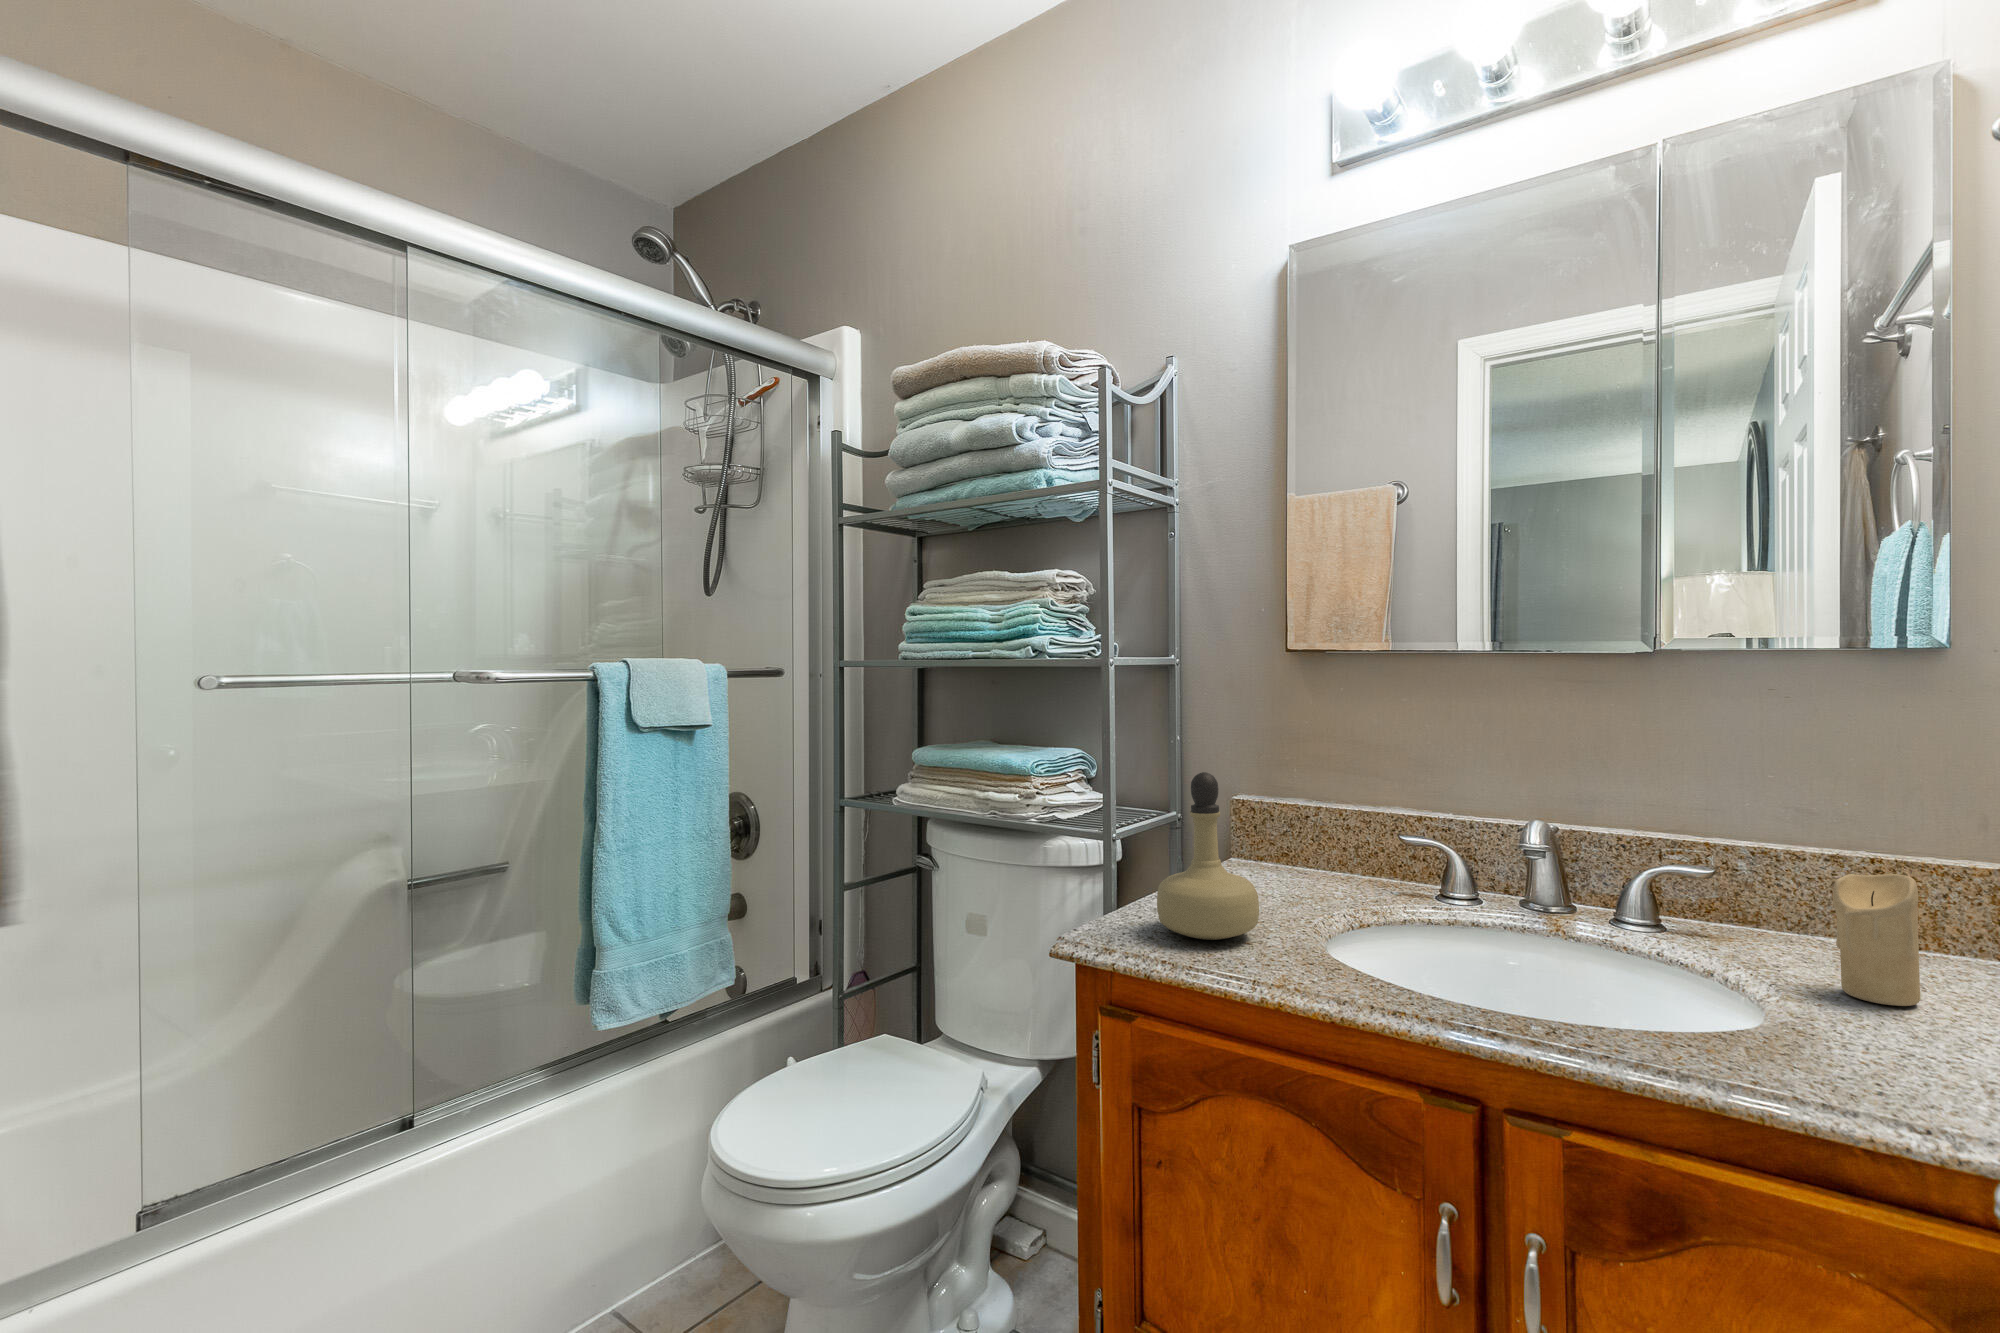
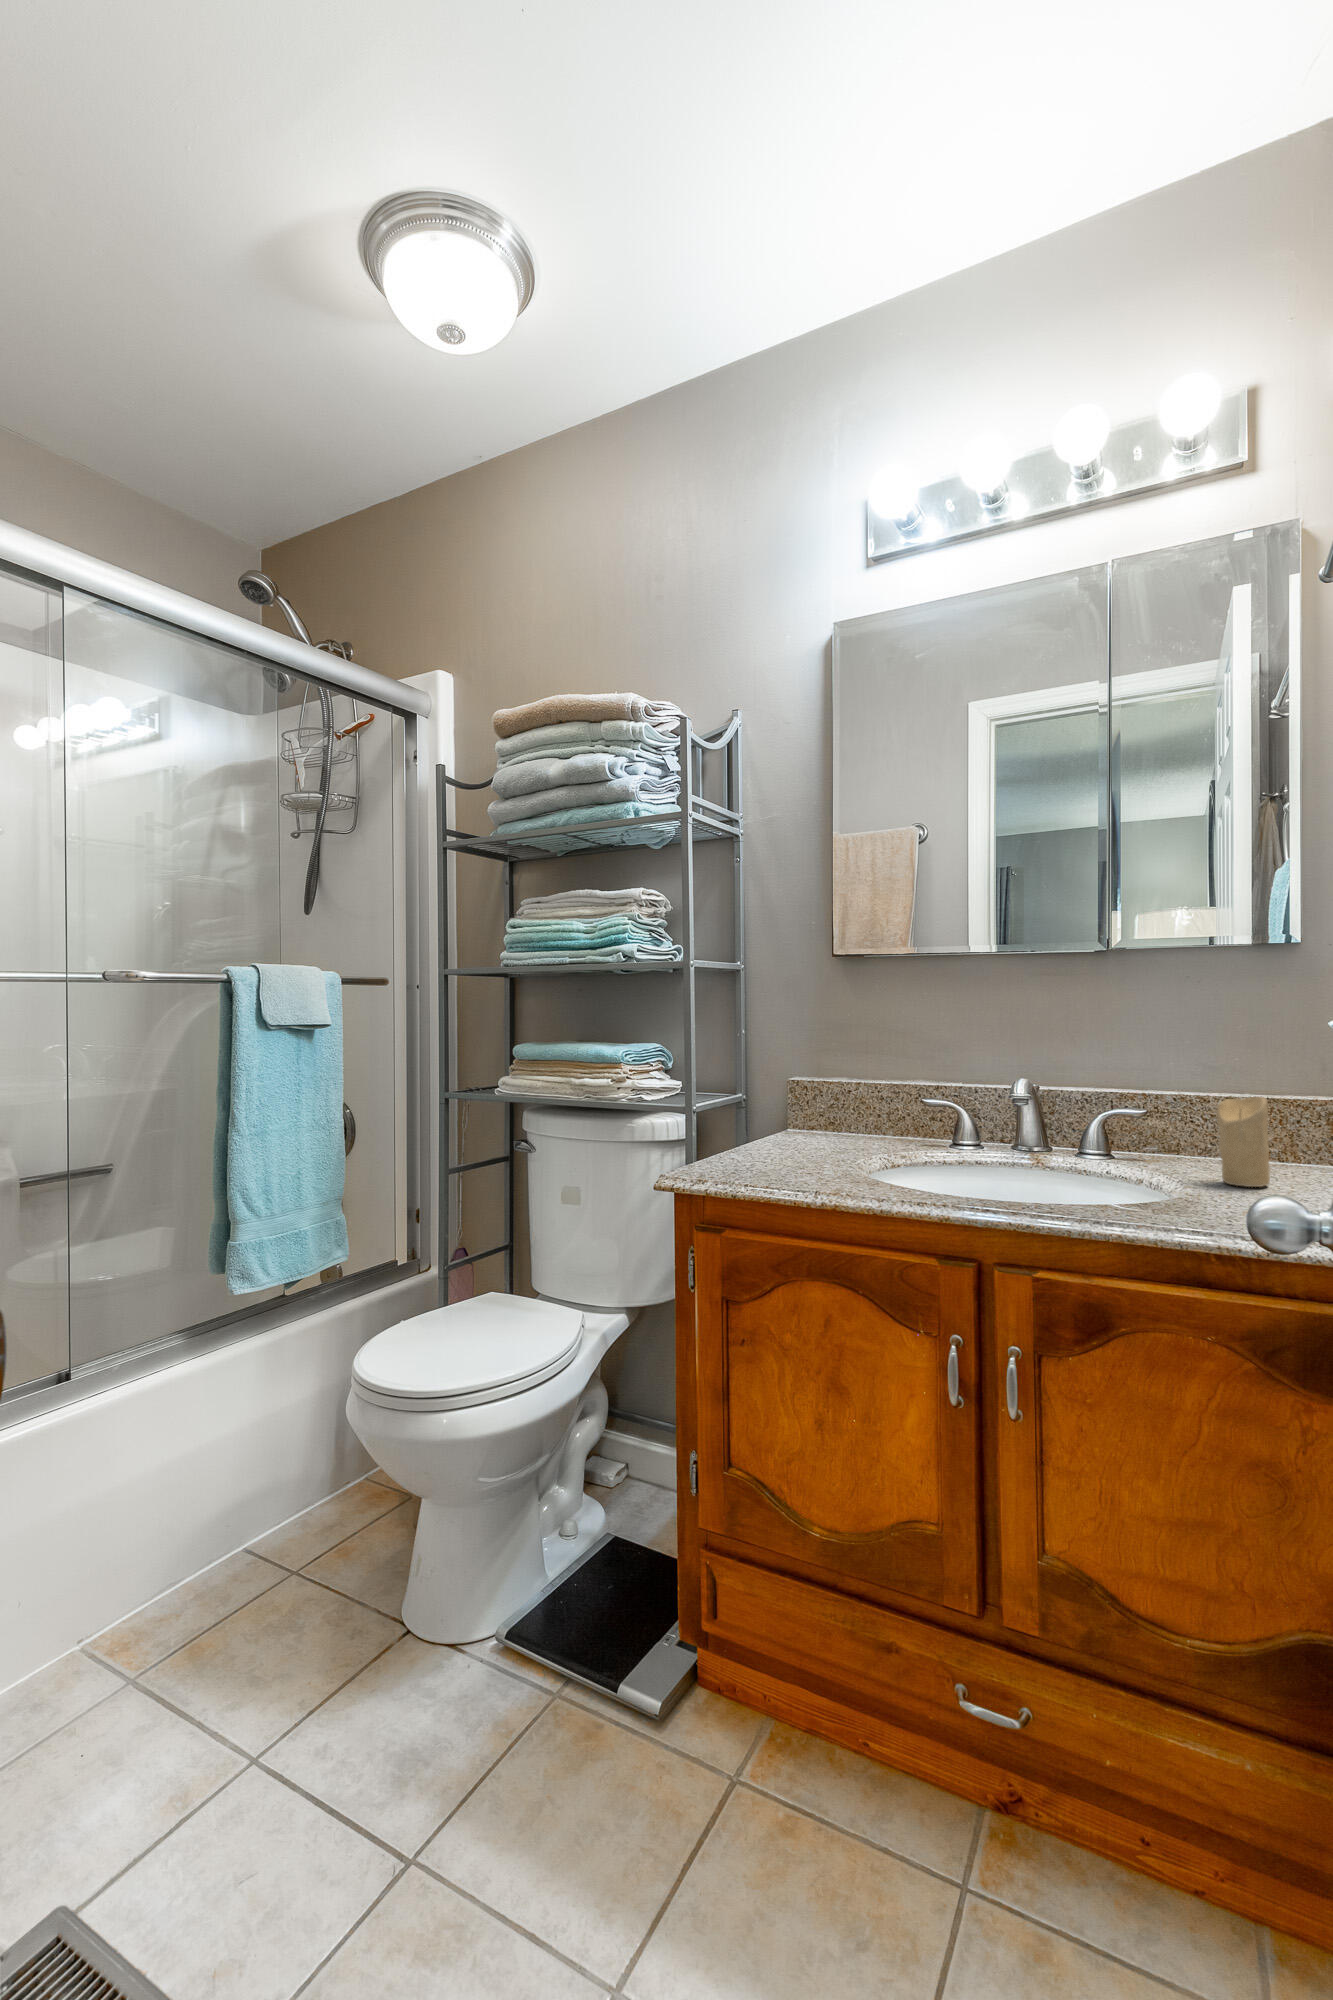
perfume bottle: present [1157,772,1259,940] -> none [736,1042,816,1173]

